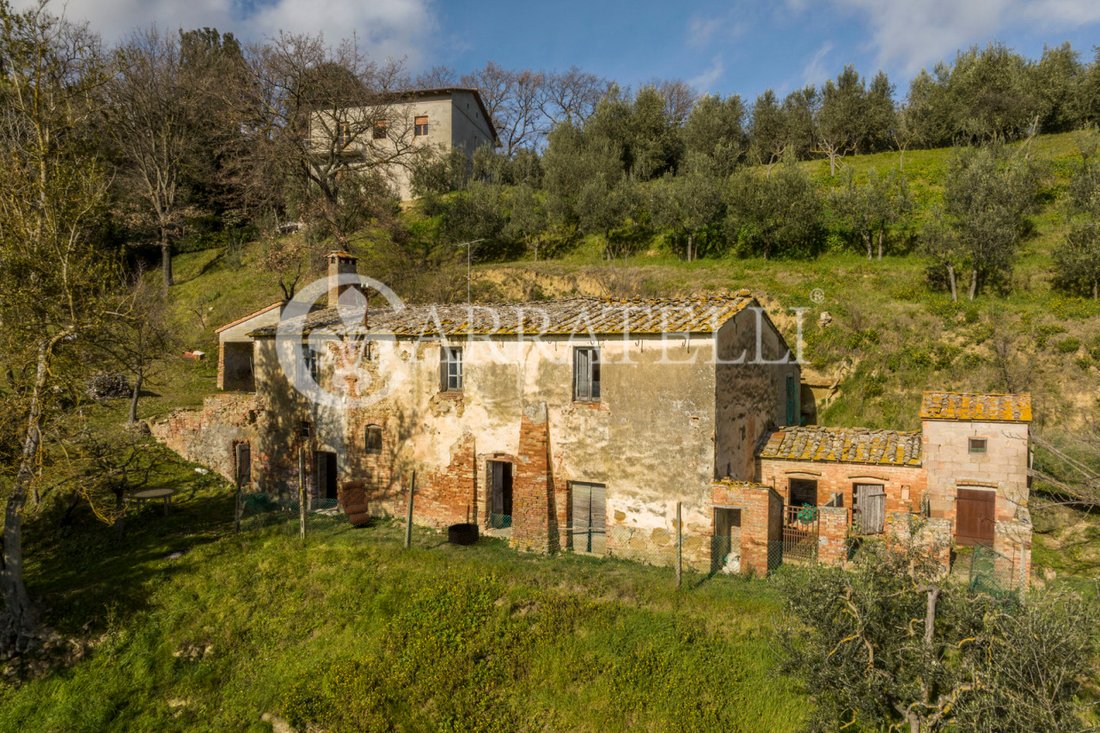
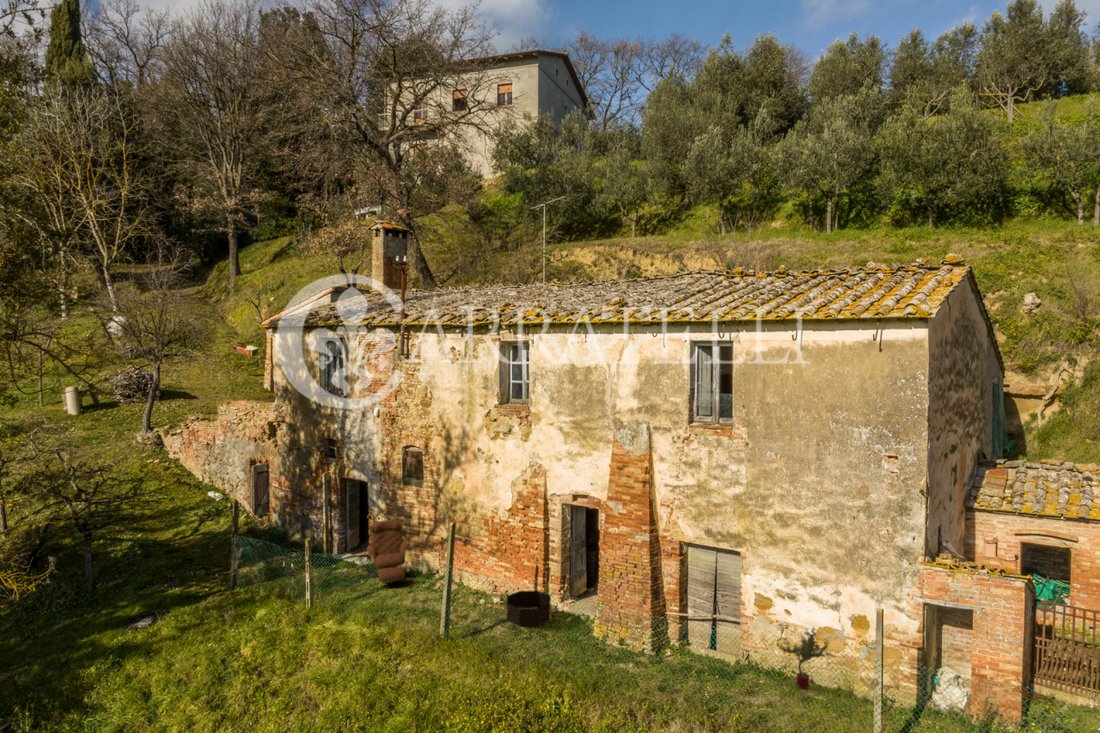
round table: present [132,487,176,518] -> none [117,518,173,559]
potted tree: none [629,528,659,567] -> present [779,628,829,688]

